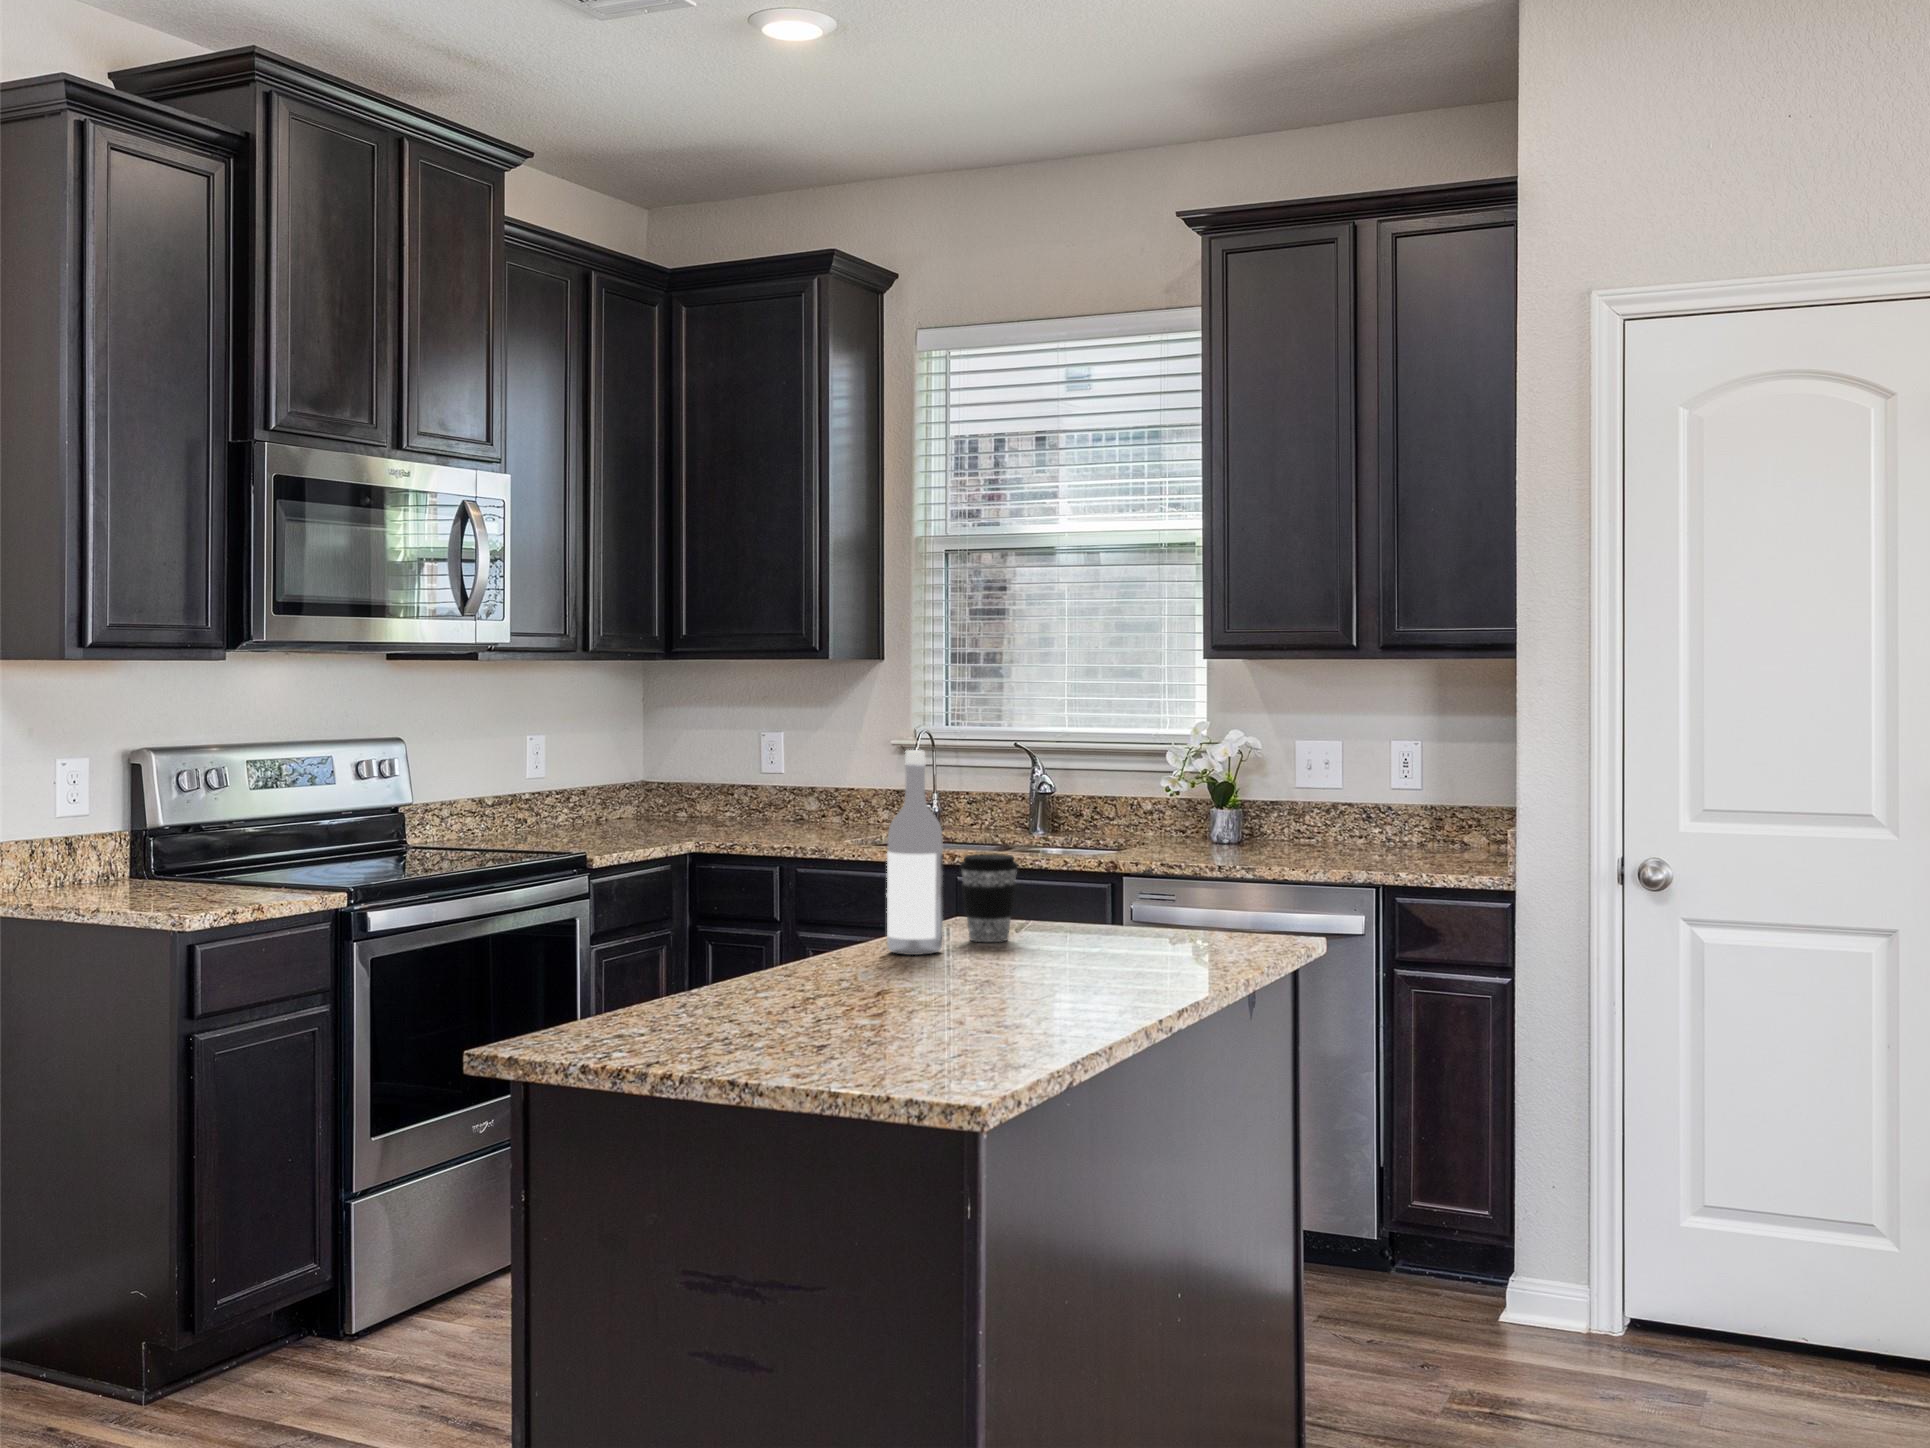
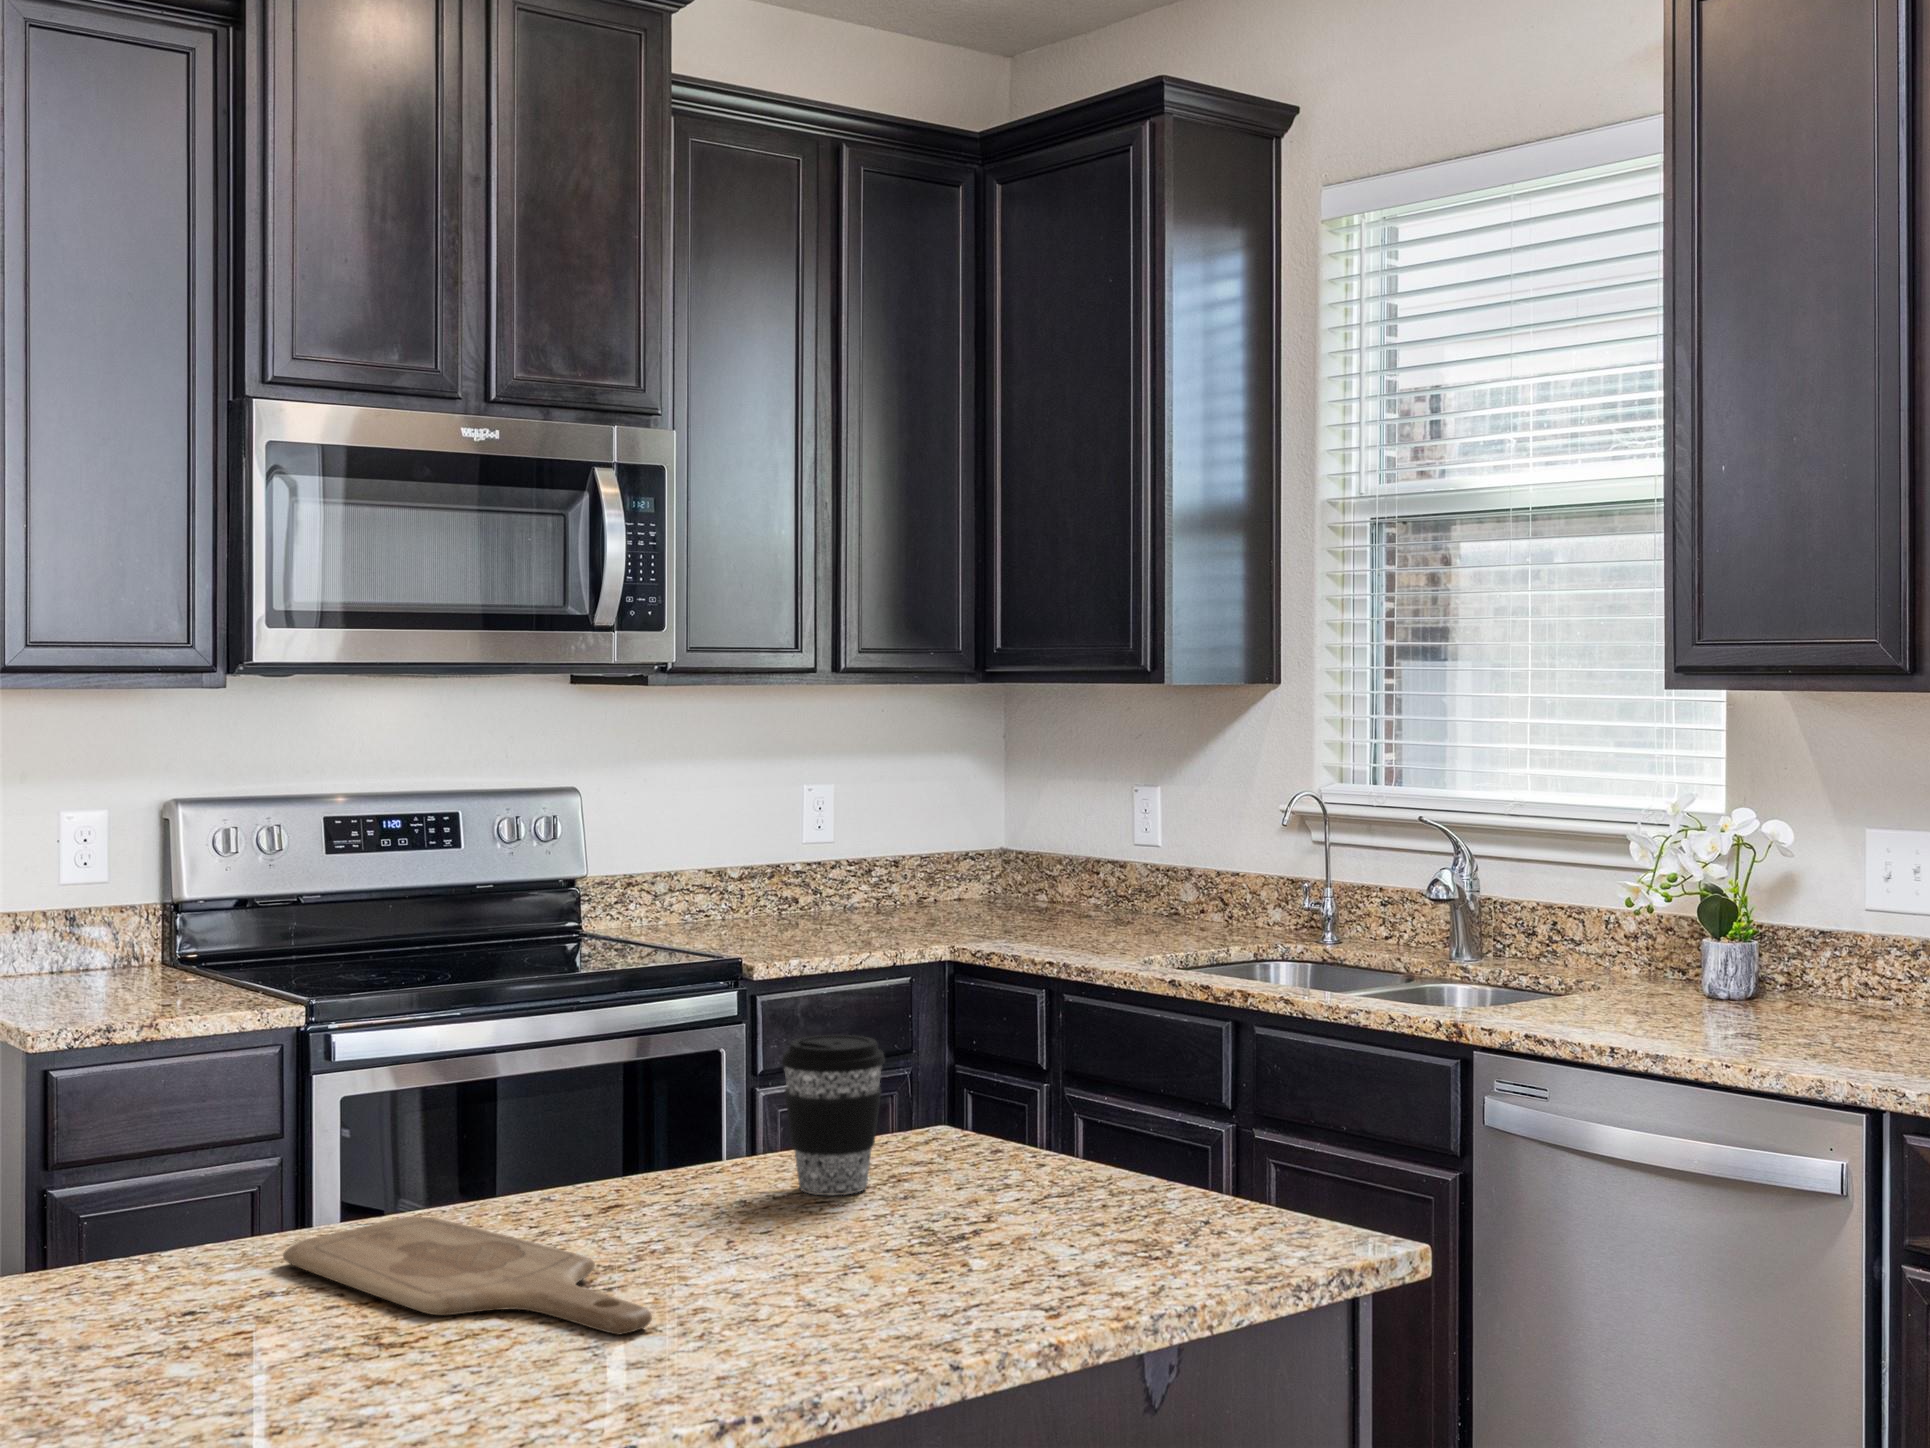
wine bottle: present [887,750,943,955] -> none [596,855,693,1214]
cutting board: none [809,958,1073,988] -> present [283,1217,652,1335]

